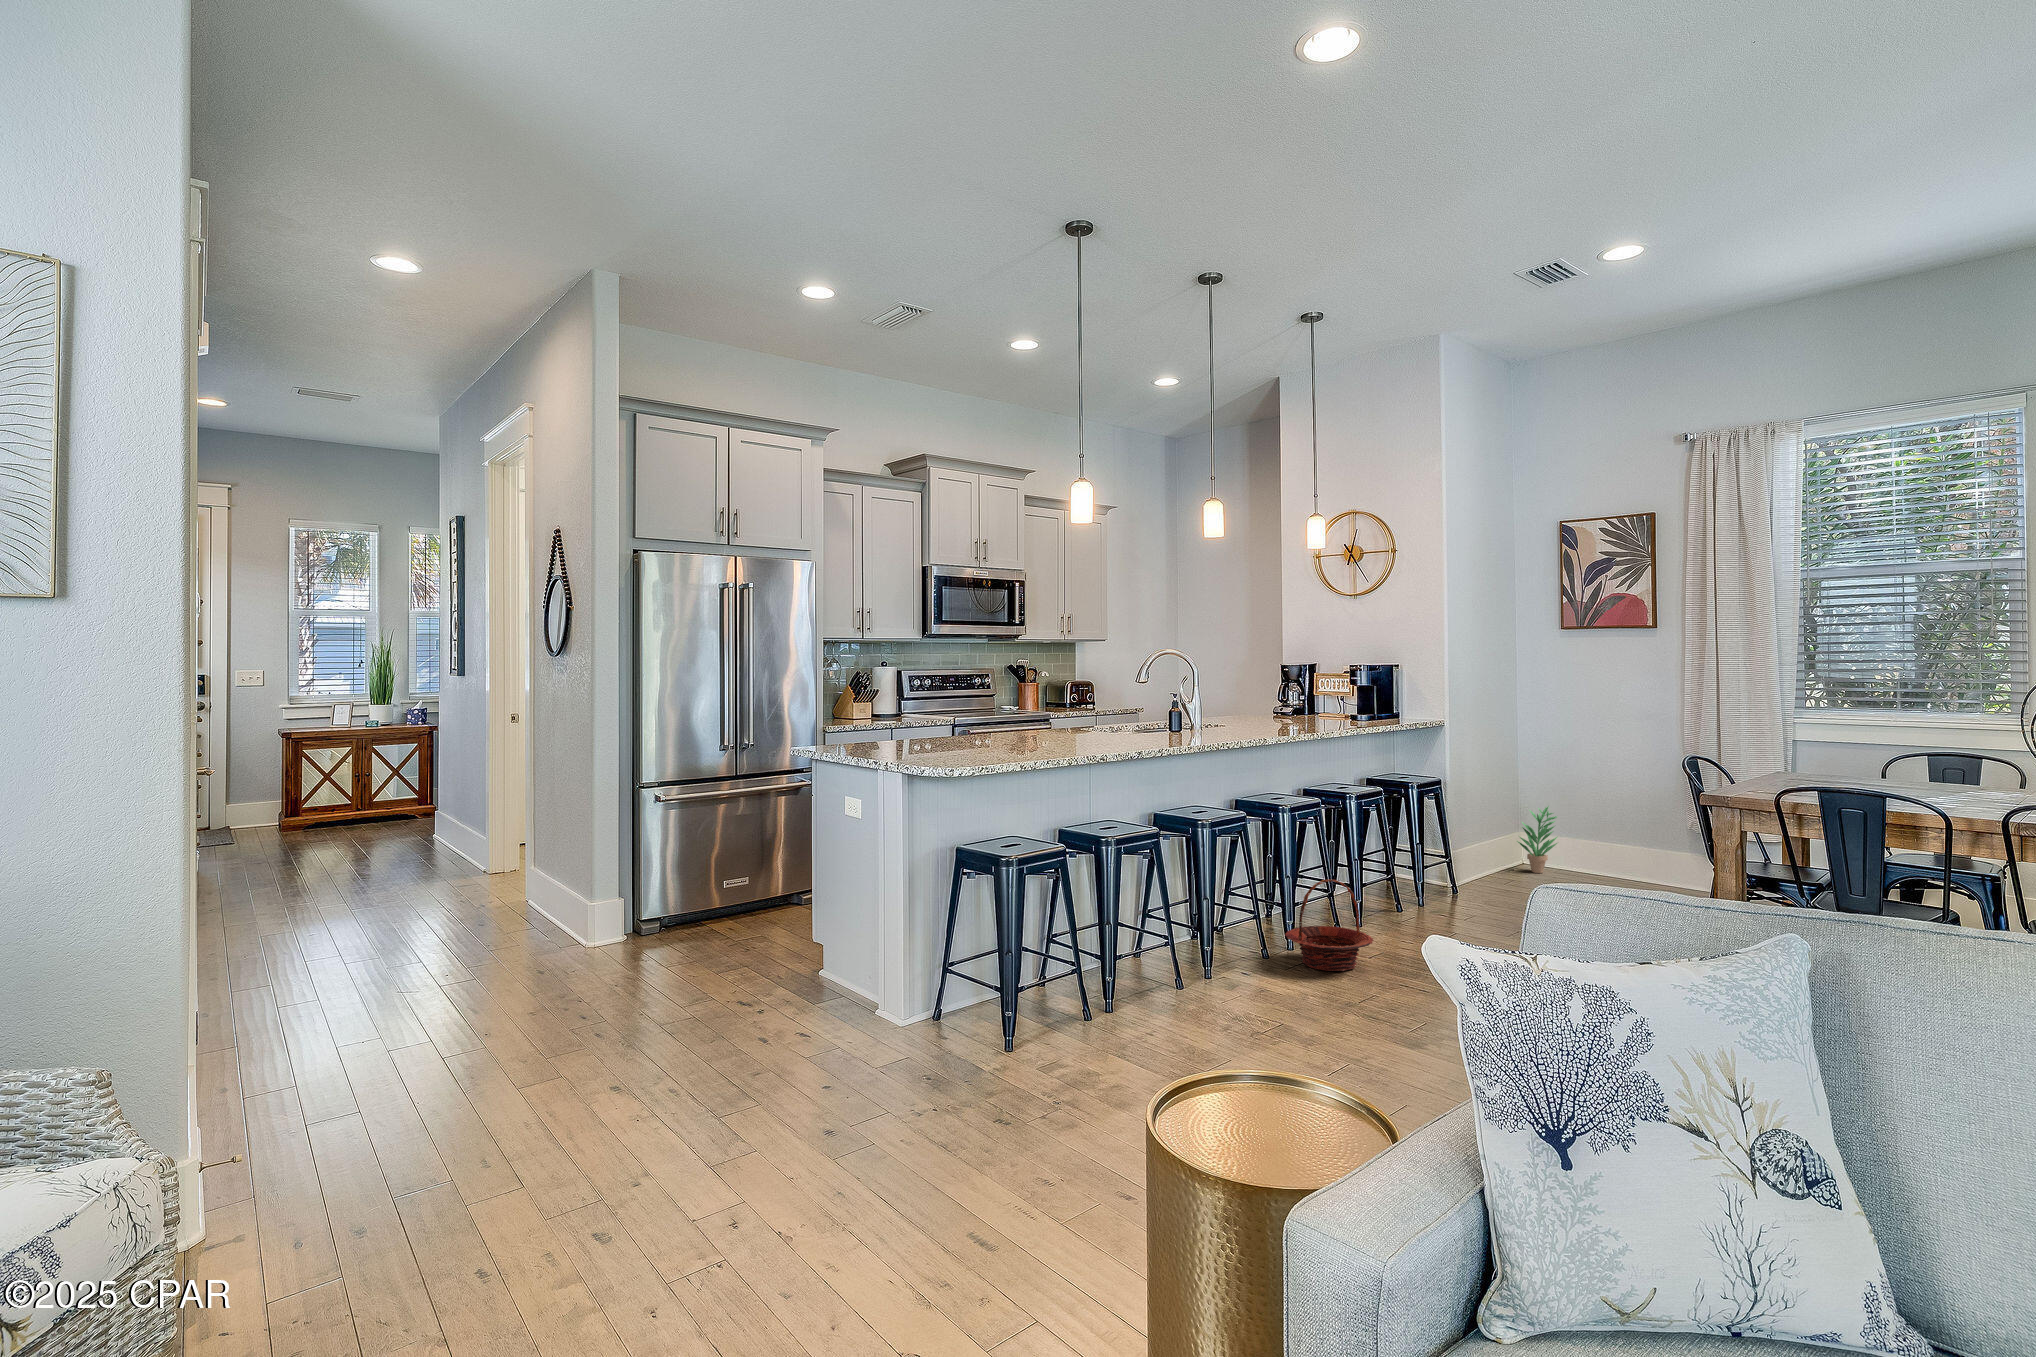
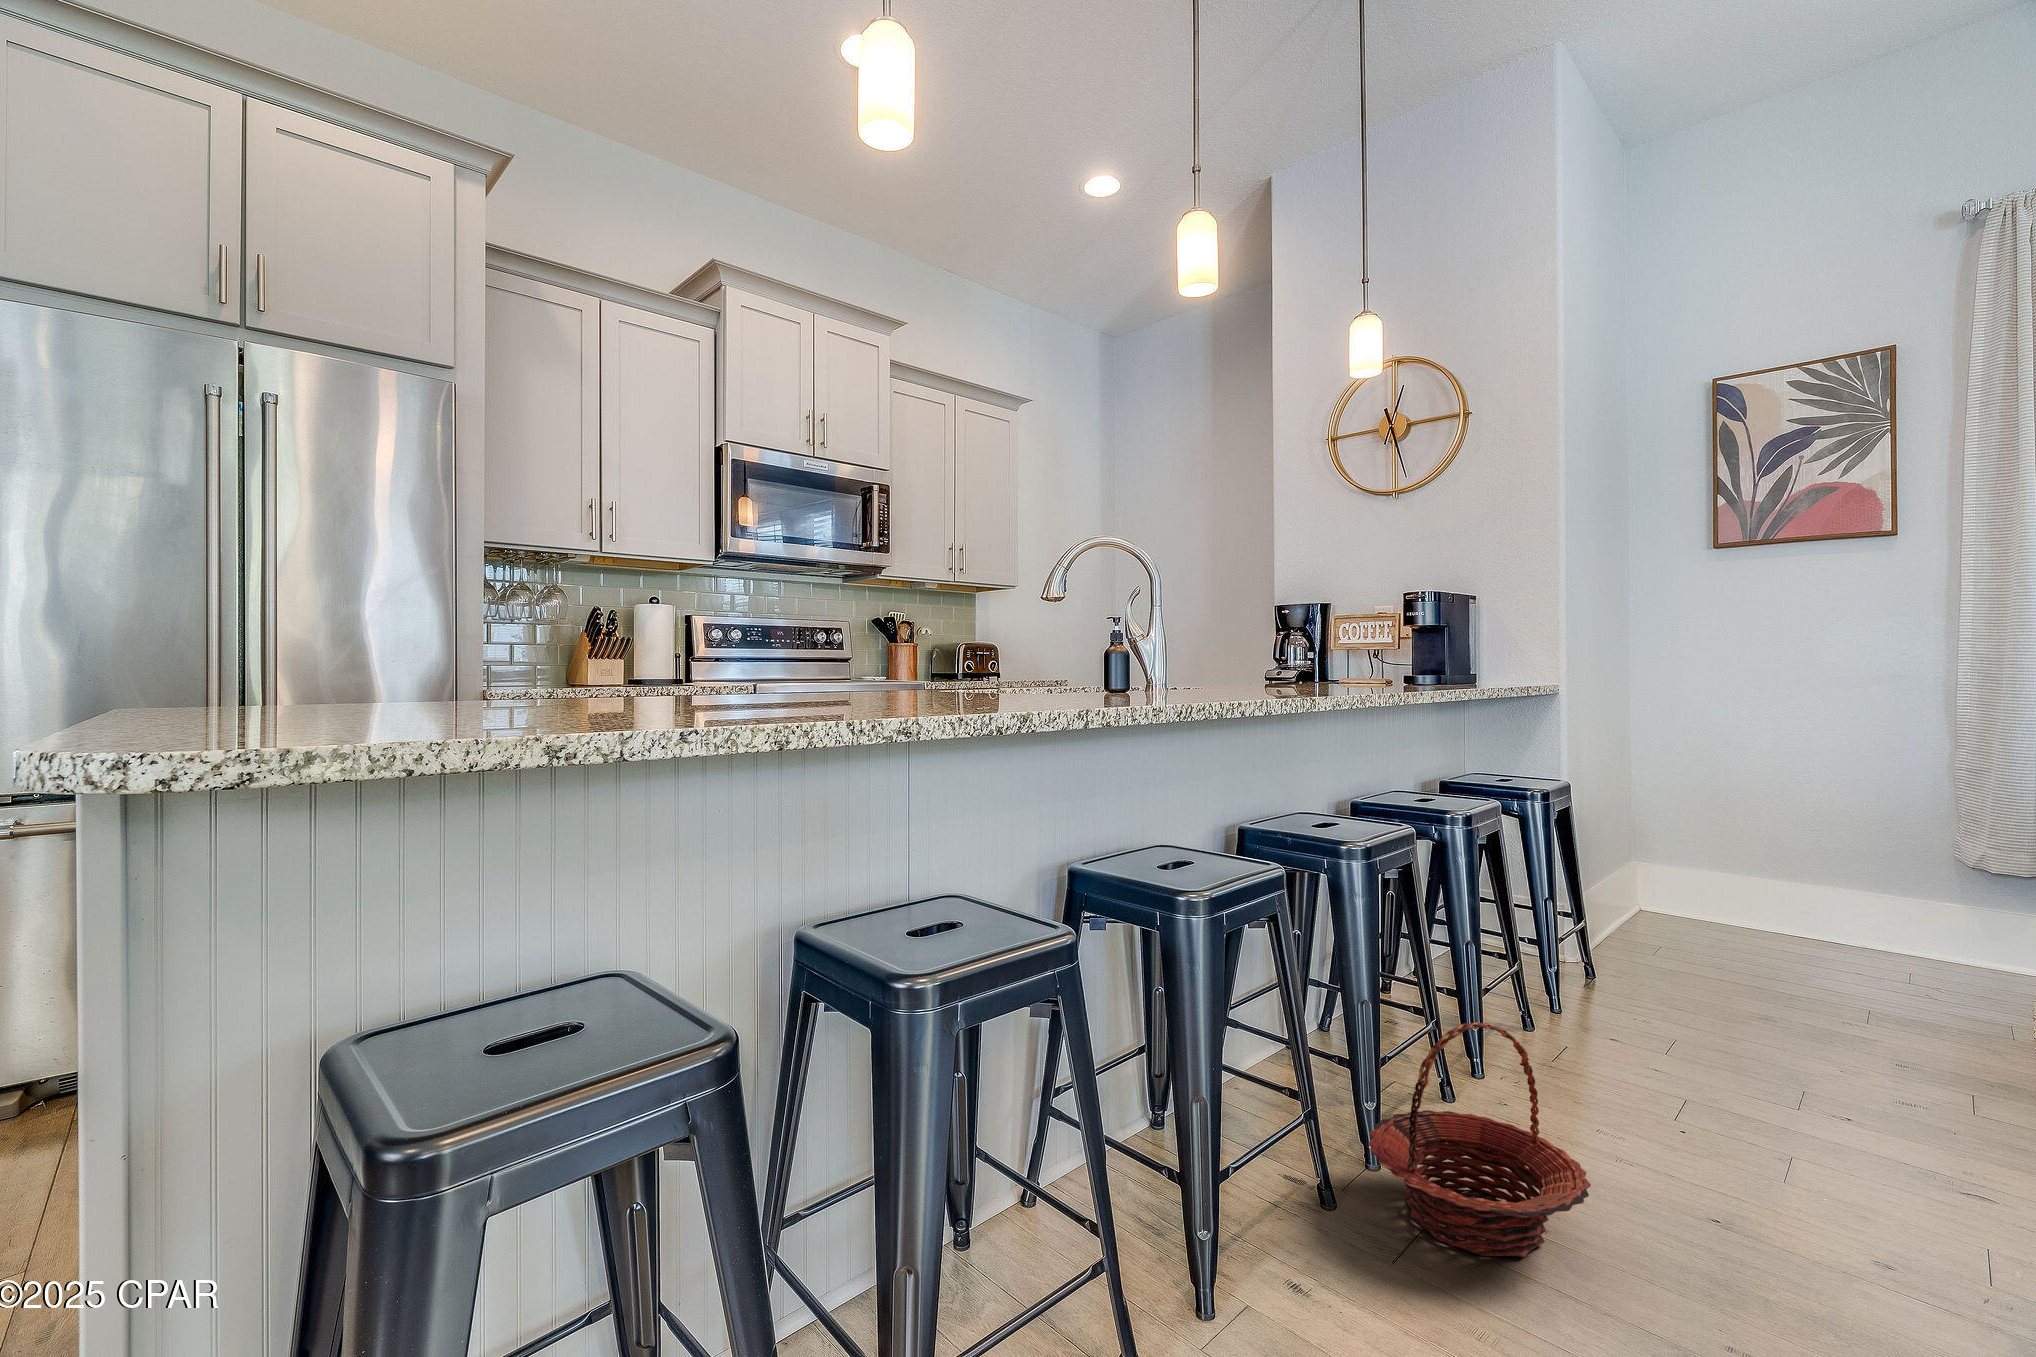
potted plant: present [1517,806,1557,873] -> none [1639,823,1714,930]

